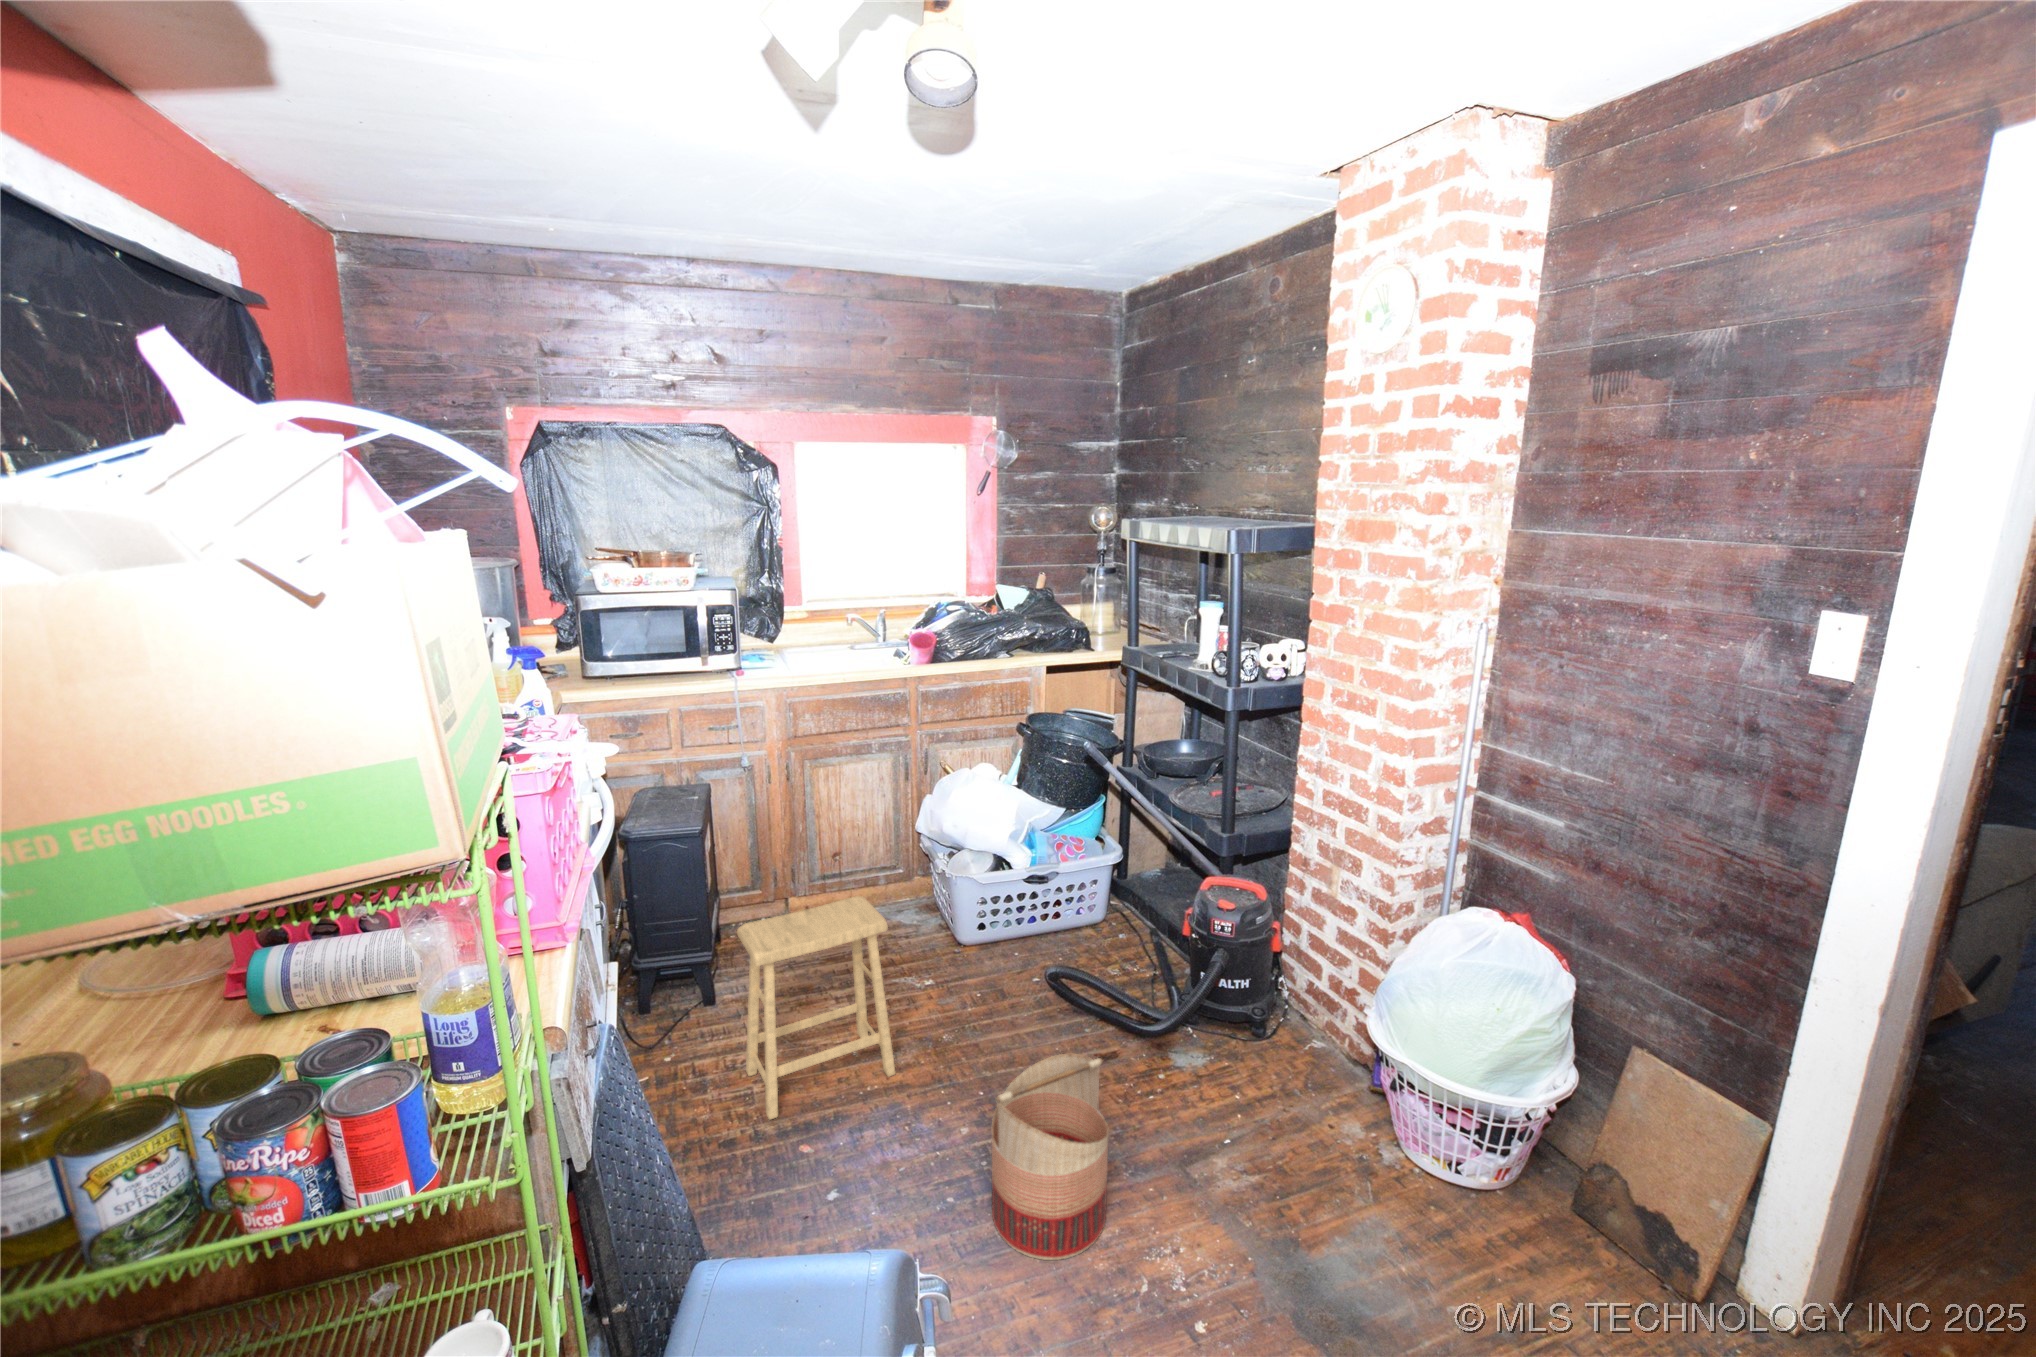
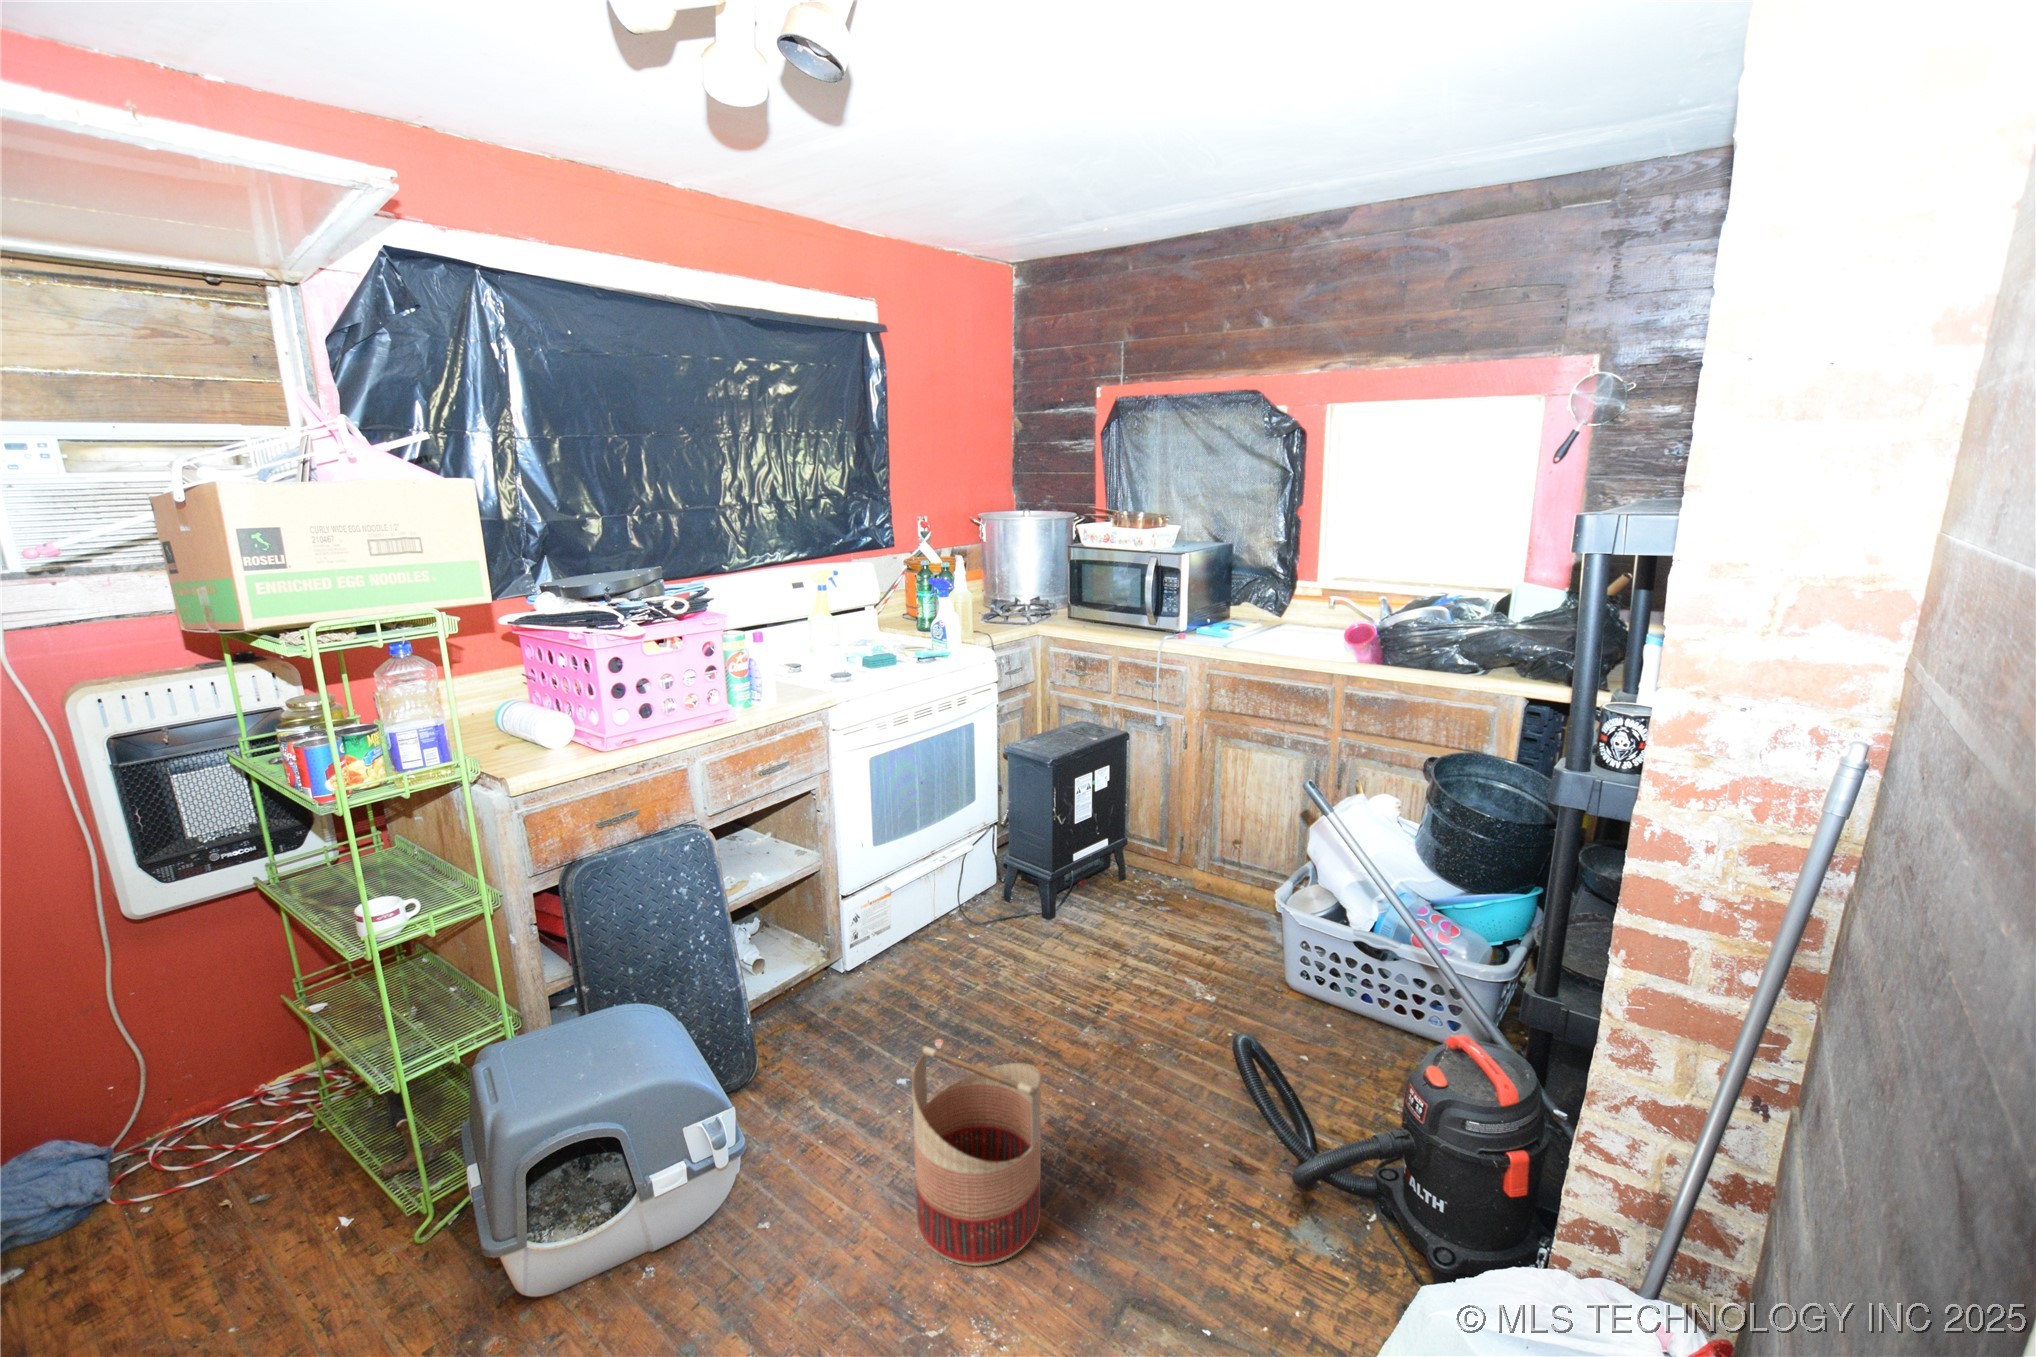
footstool: present [737,896,896,1120] -> none [956,836,1098,1039]

